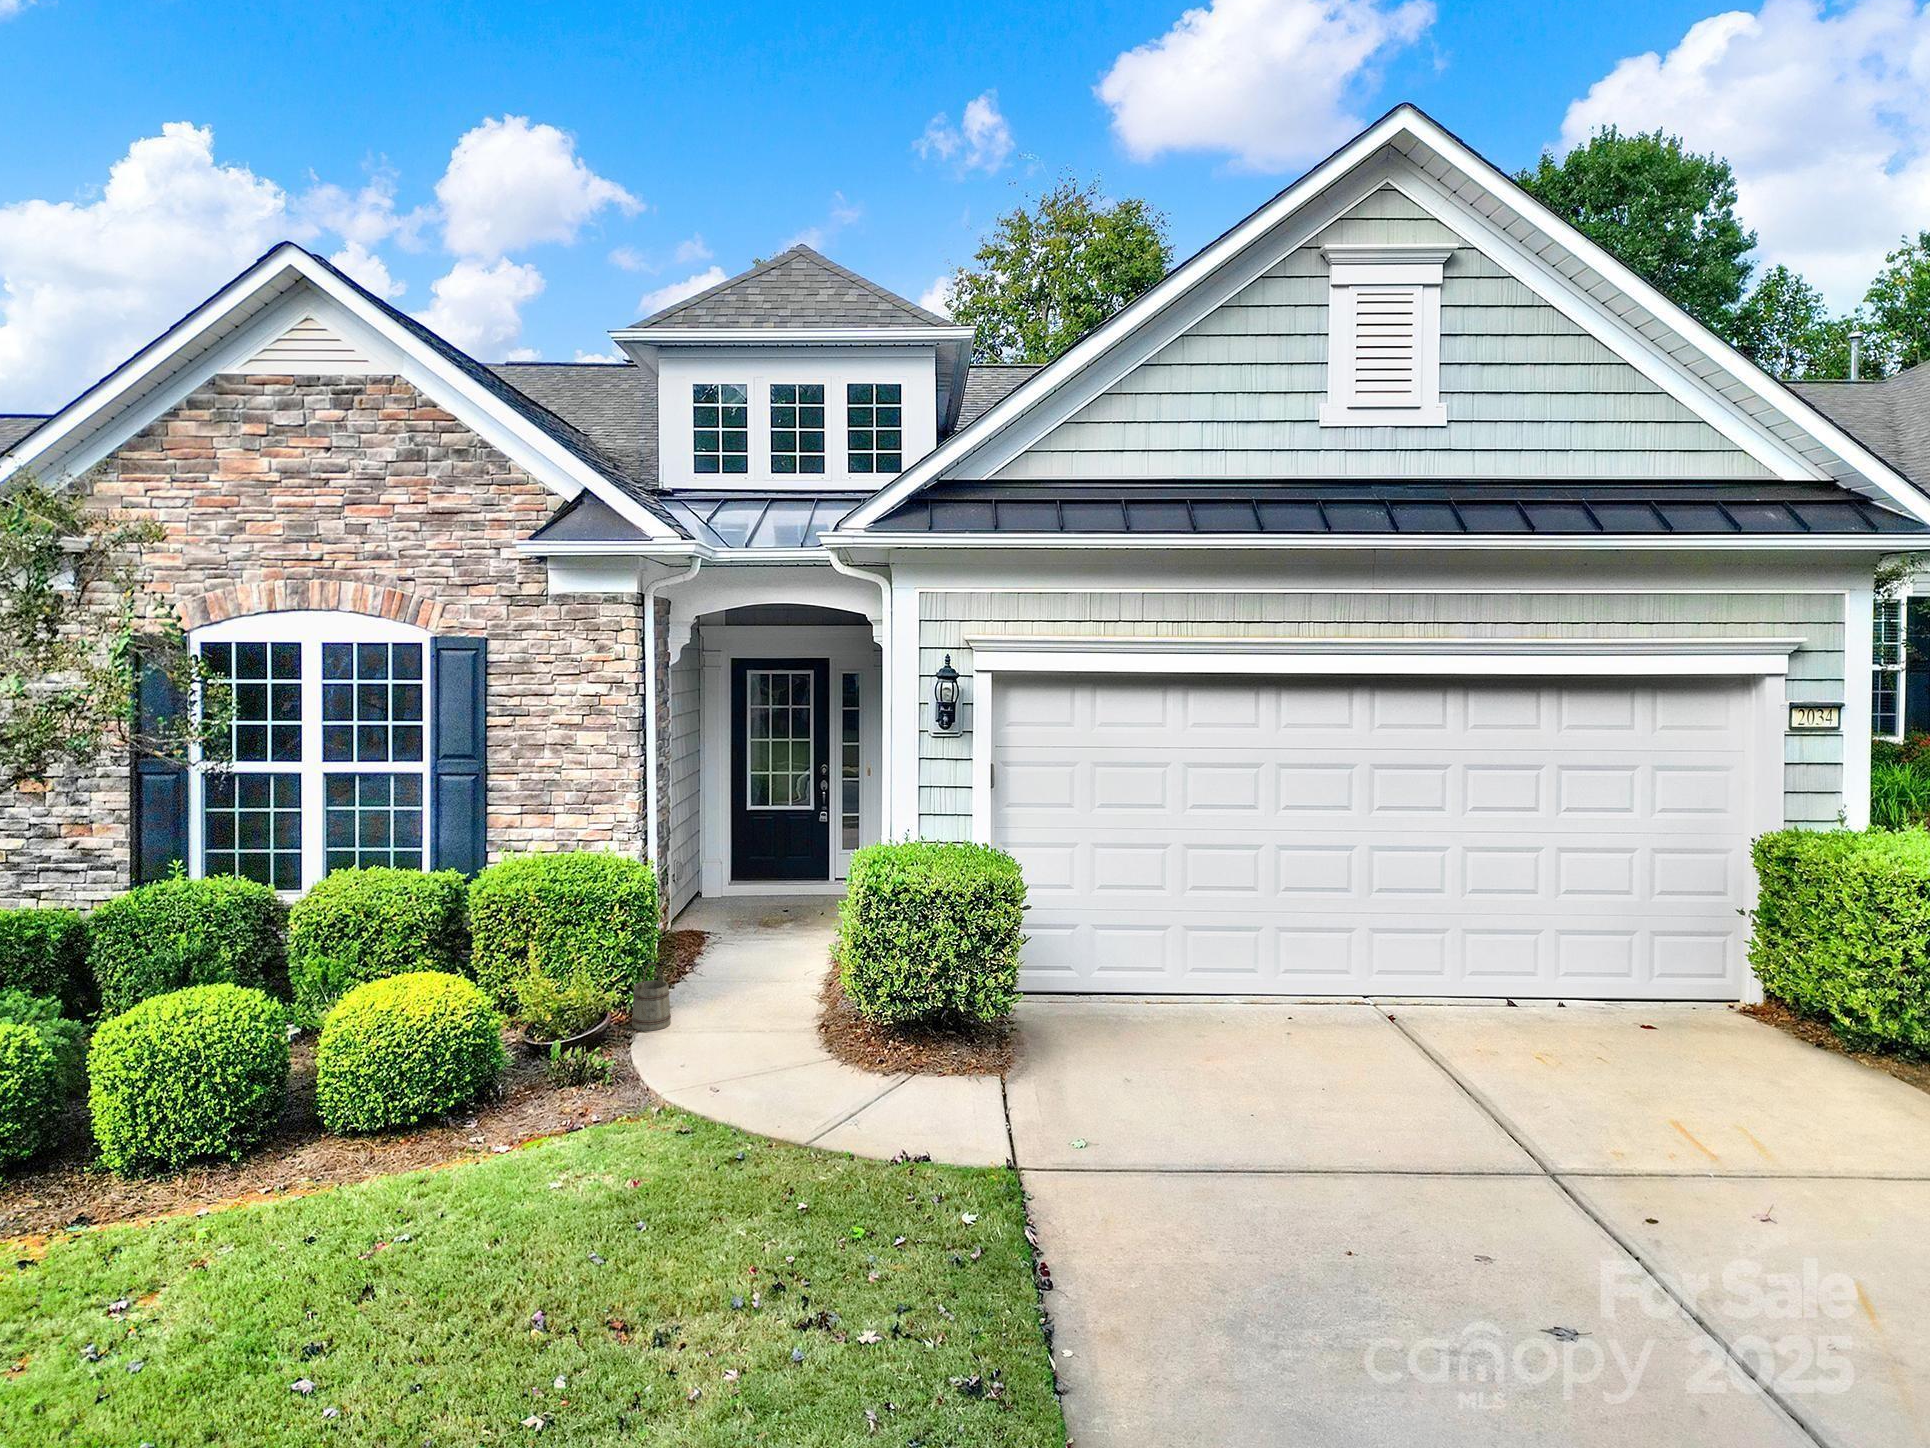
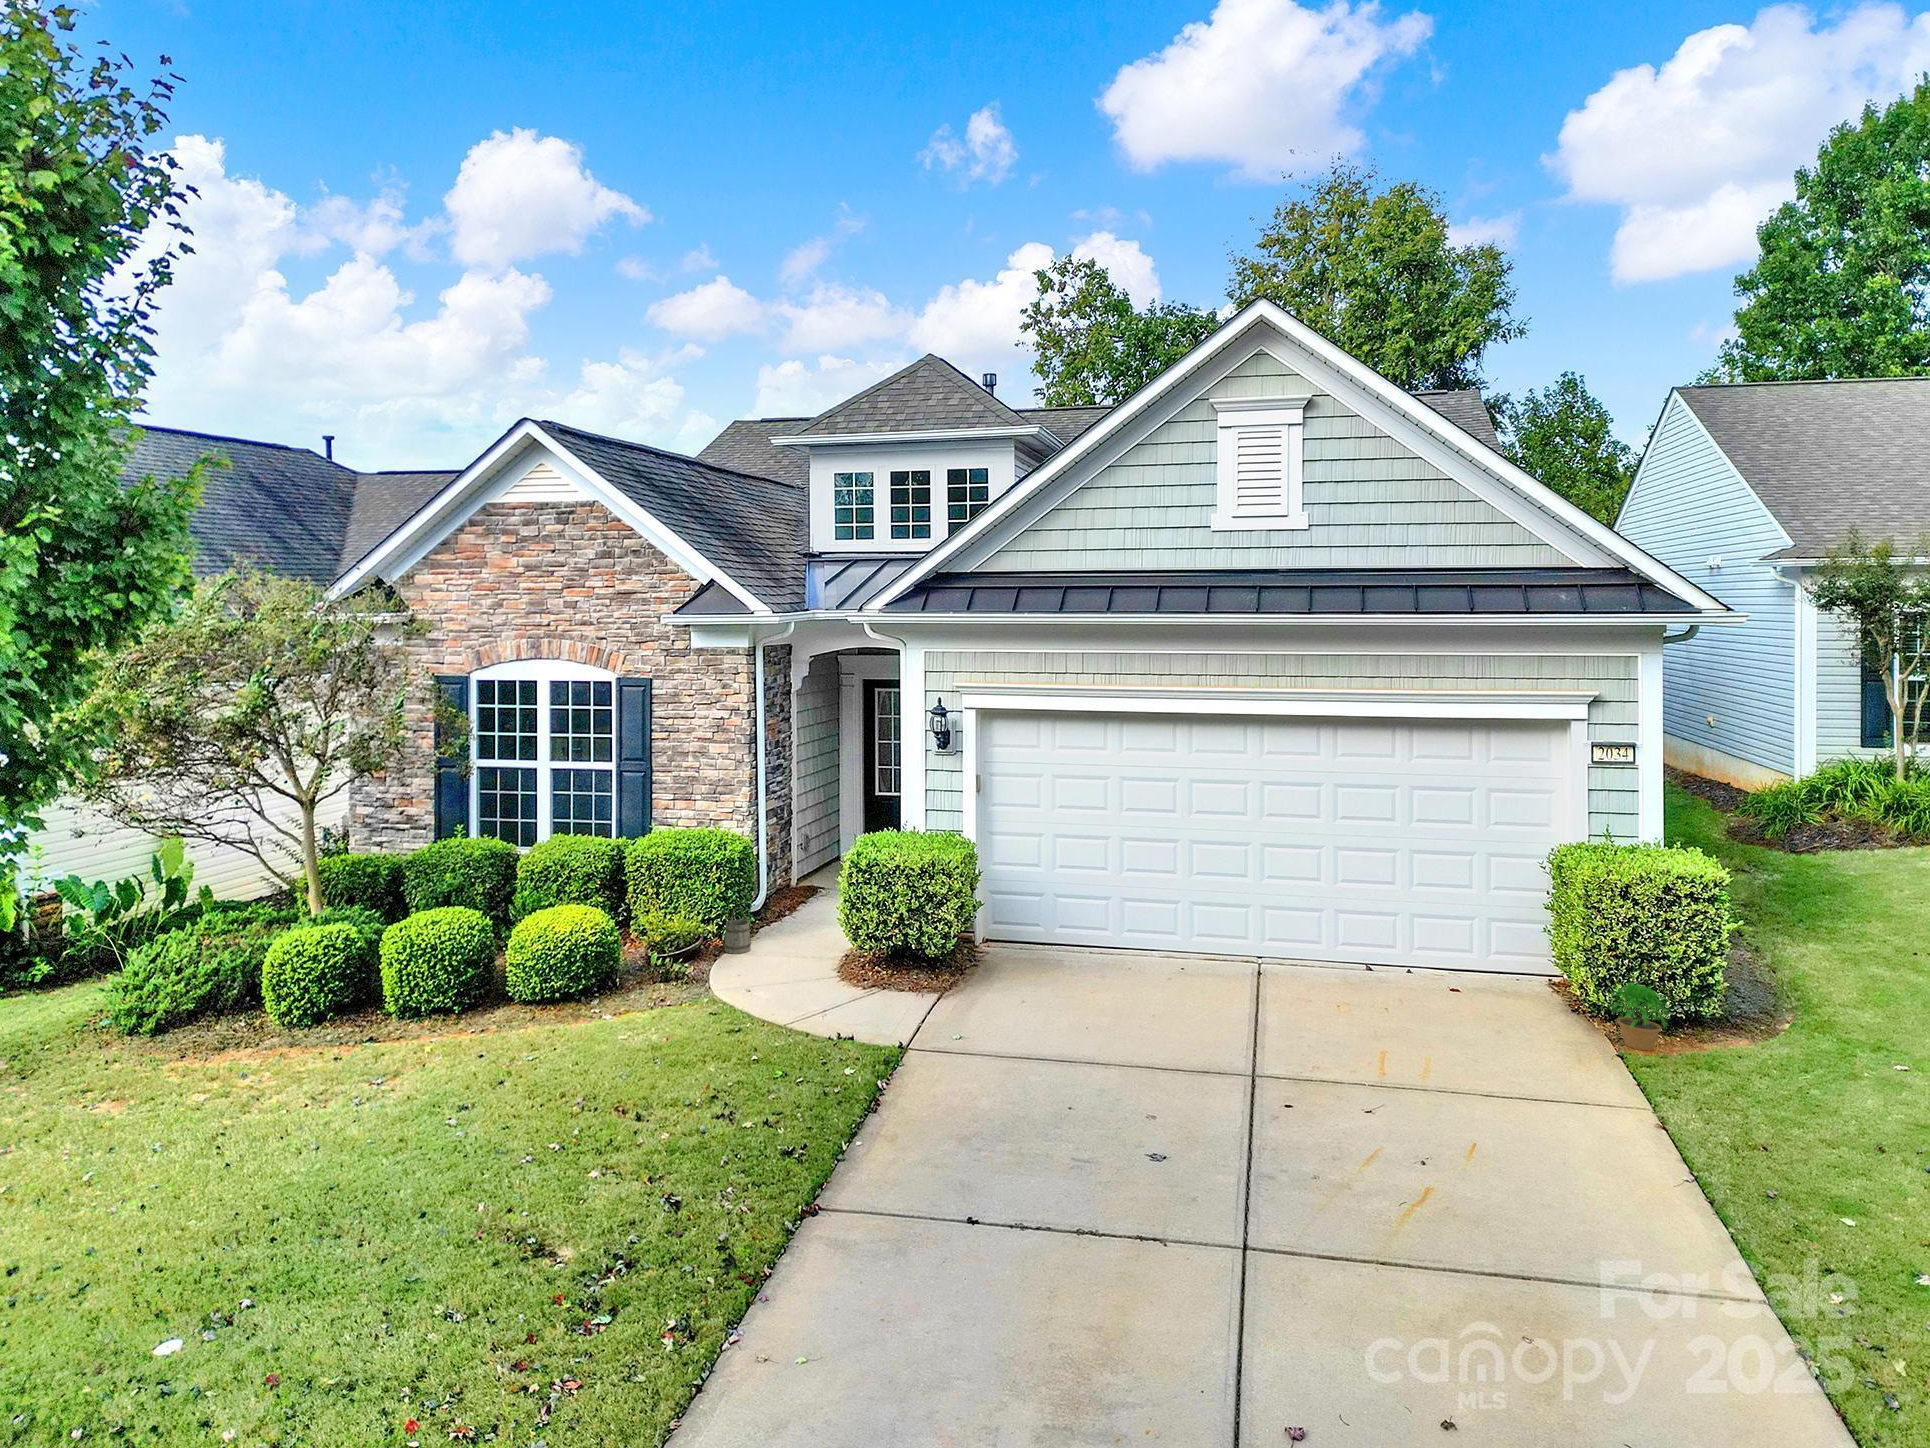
potted plant: none [1796,989,1879,1072] -> present [1610,982,1667,1051]

